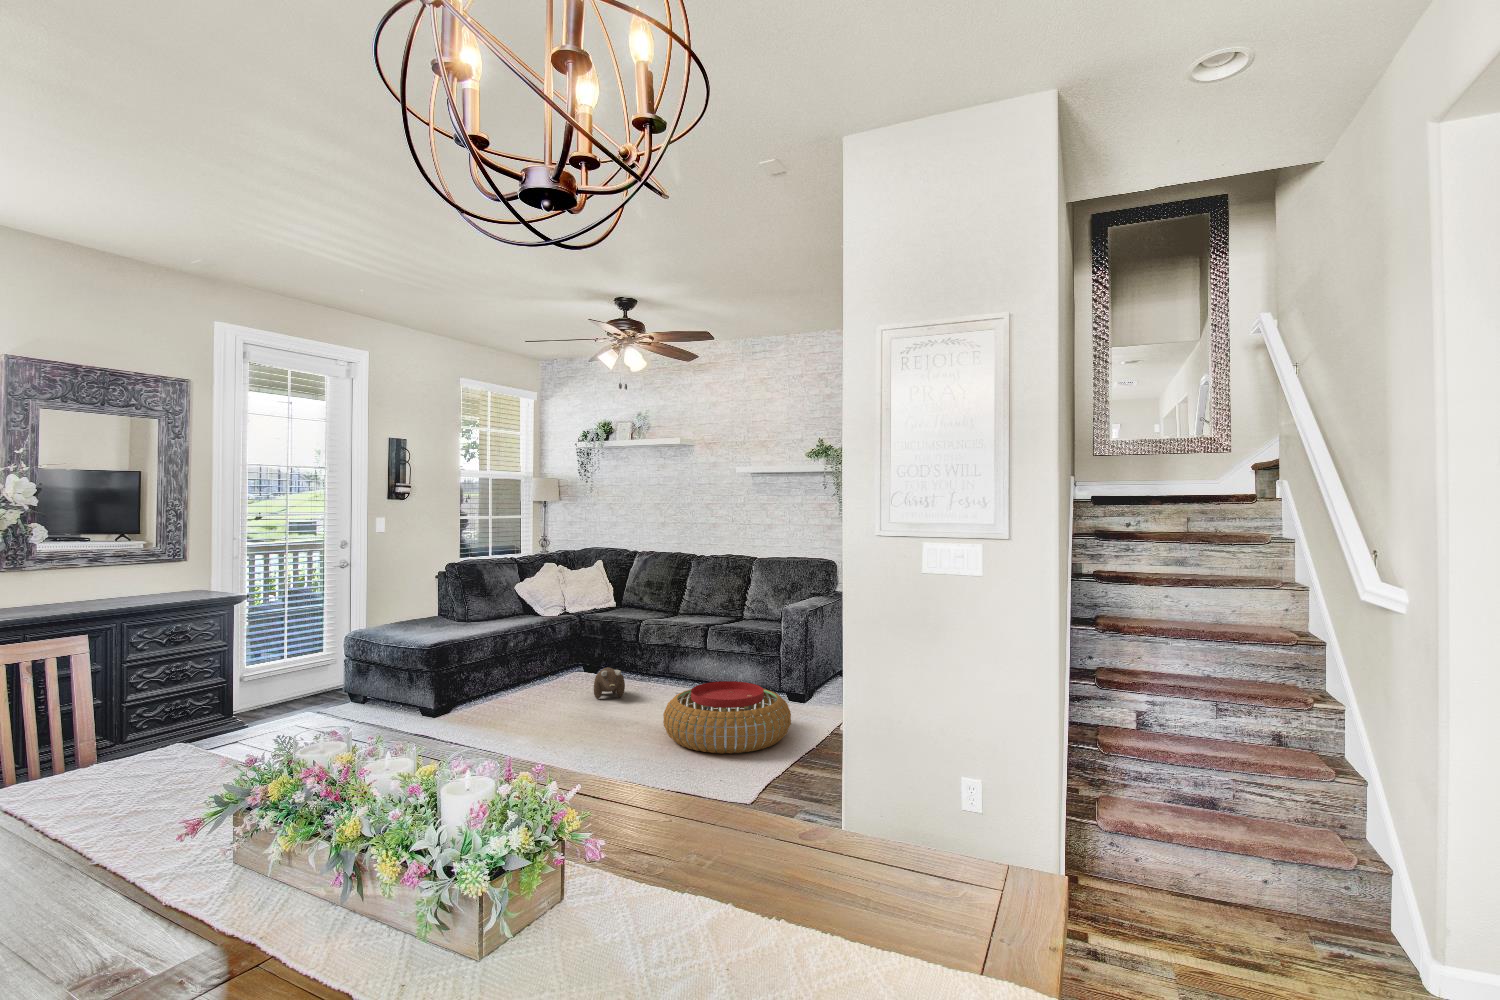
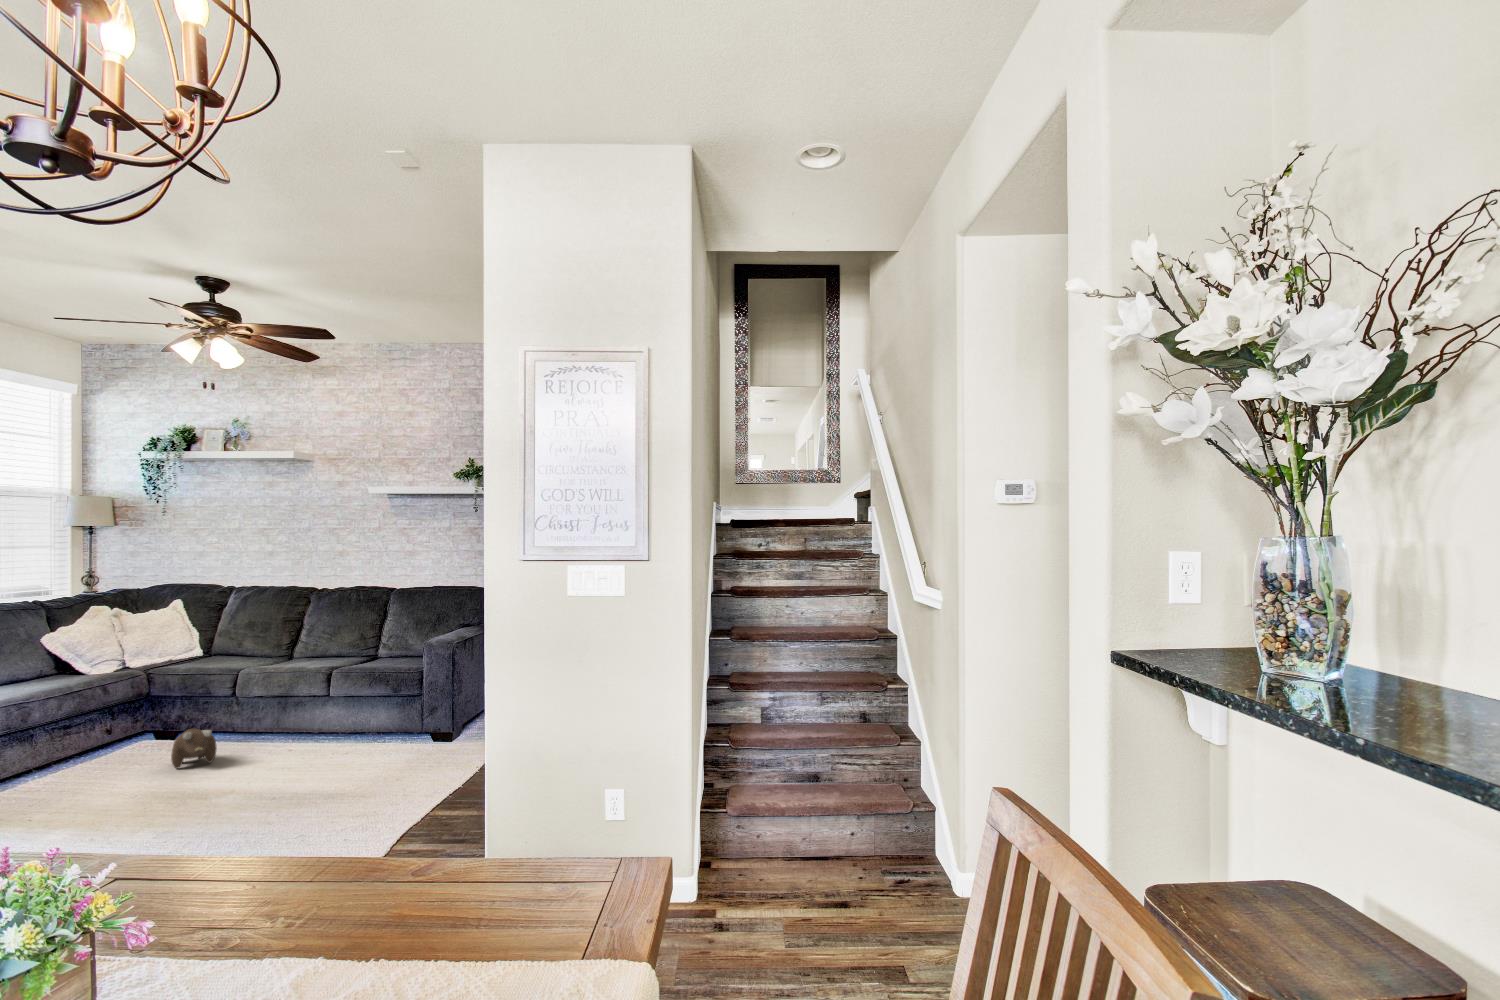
pouf: present [663,681,791,753] -> none [273,727,432,809]

